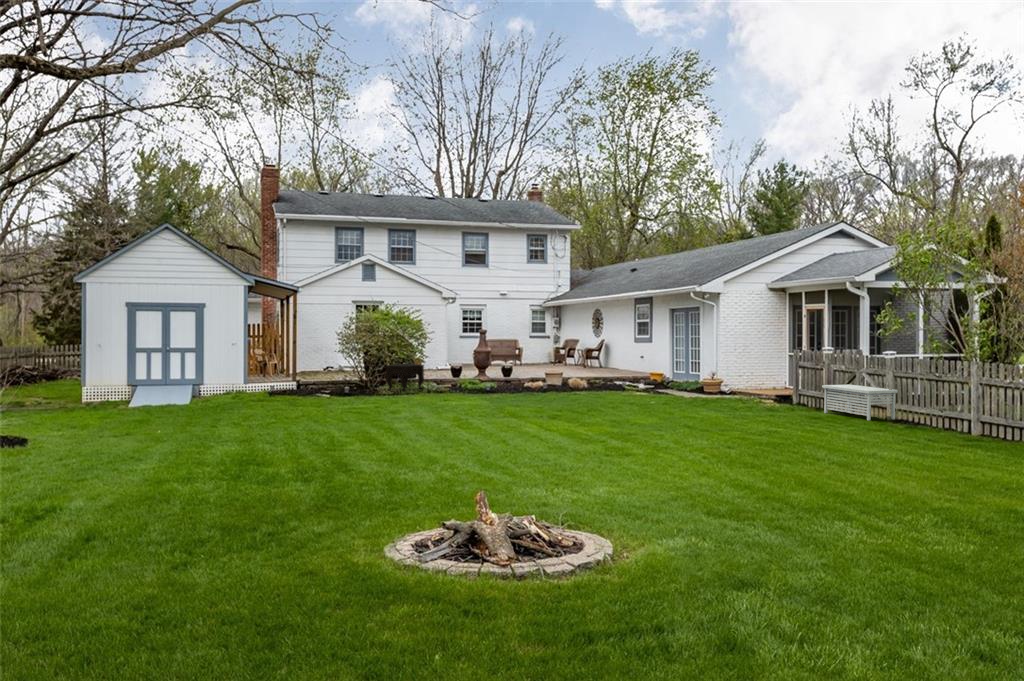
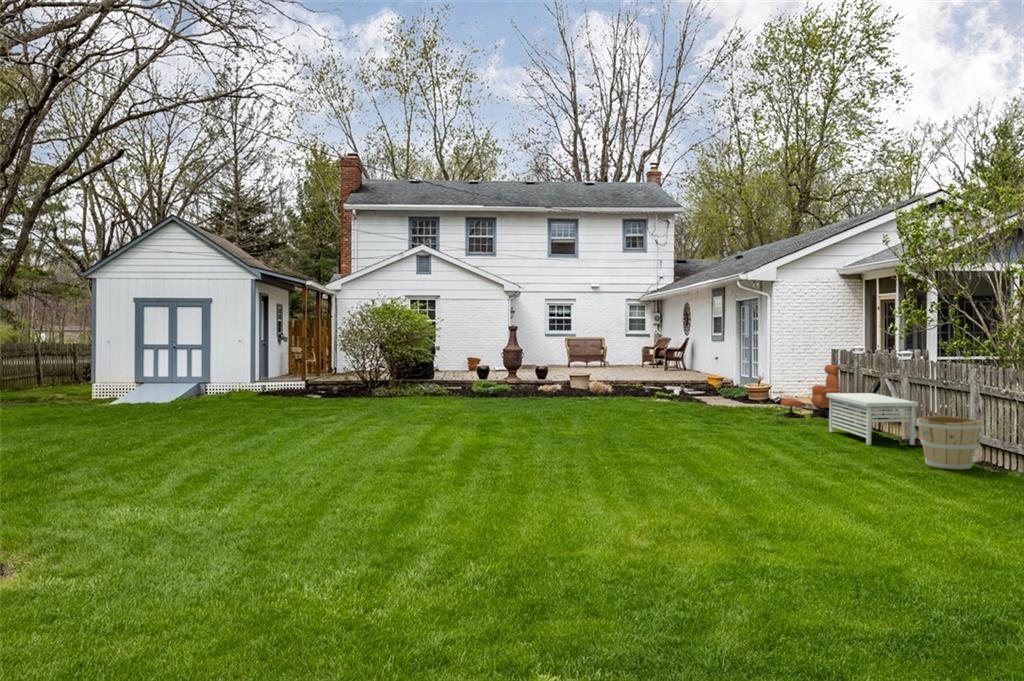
side table: present [385,364,424,391] -> none [384,362,428,392]
lounge chair: none [761,364,808,404] -> present [777,365,840,418]
wooden bucket: none [923,398,965,433] -> present [917,415,982,470]

